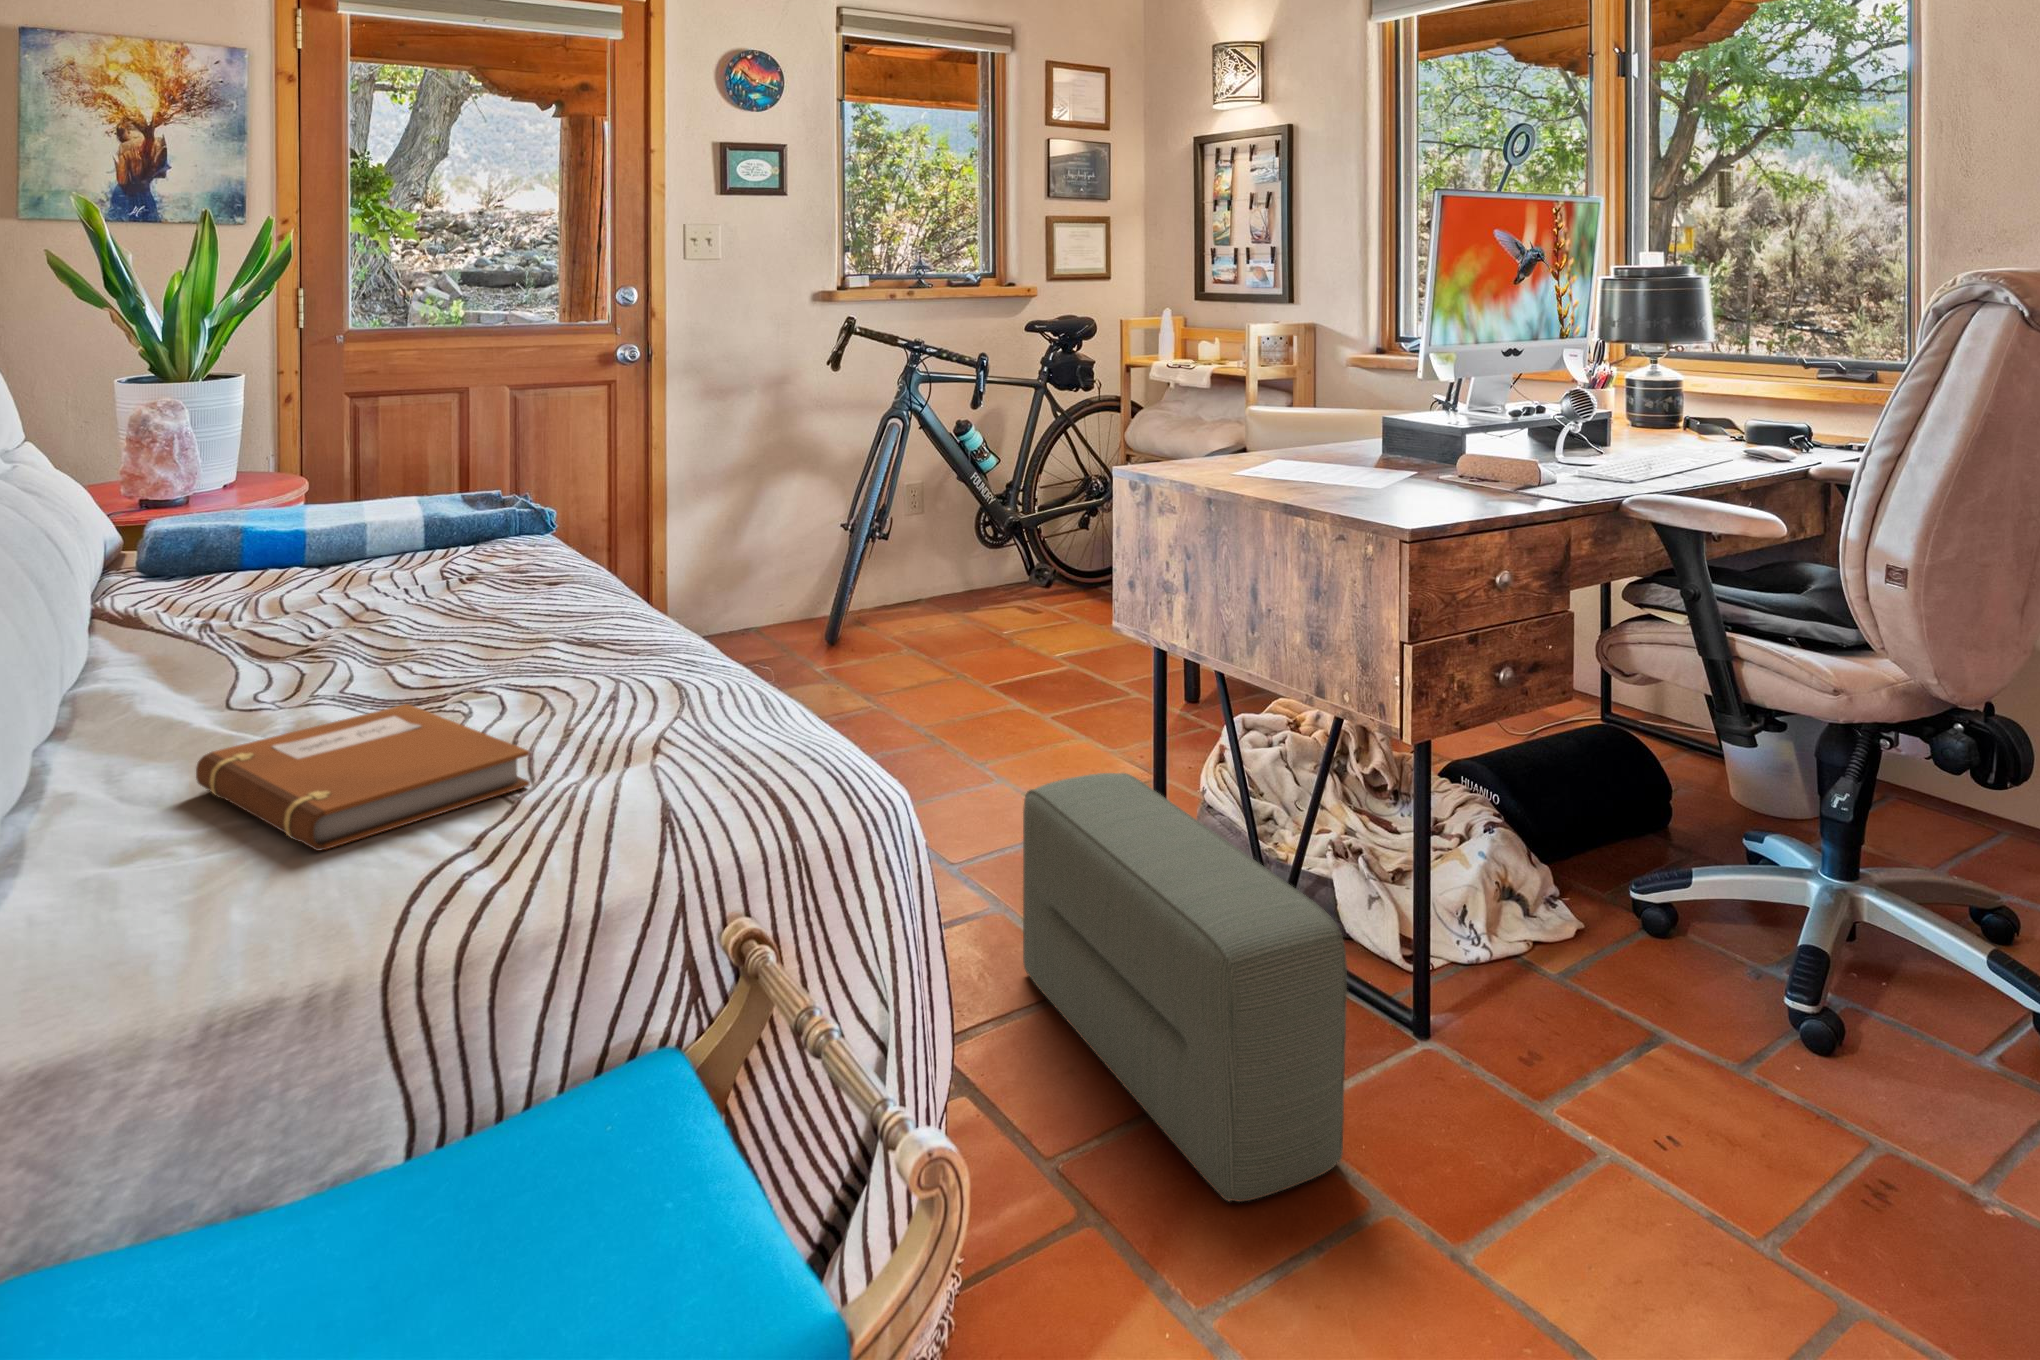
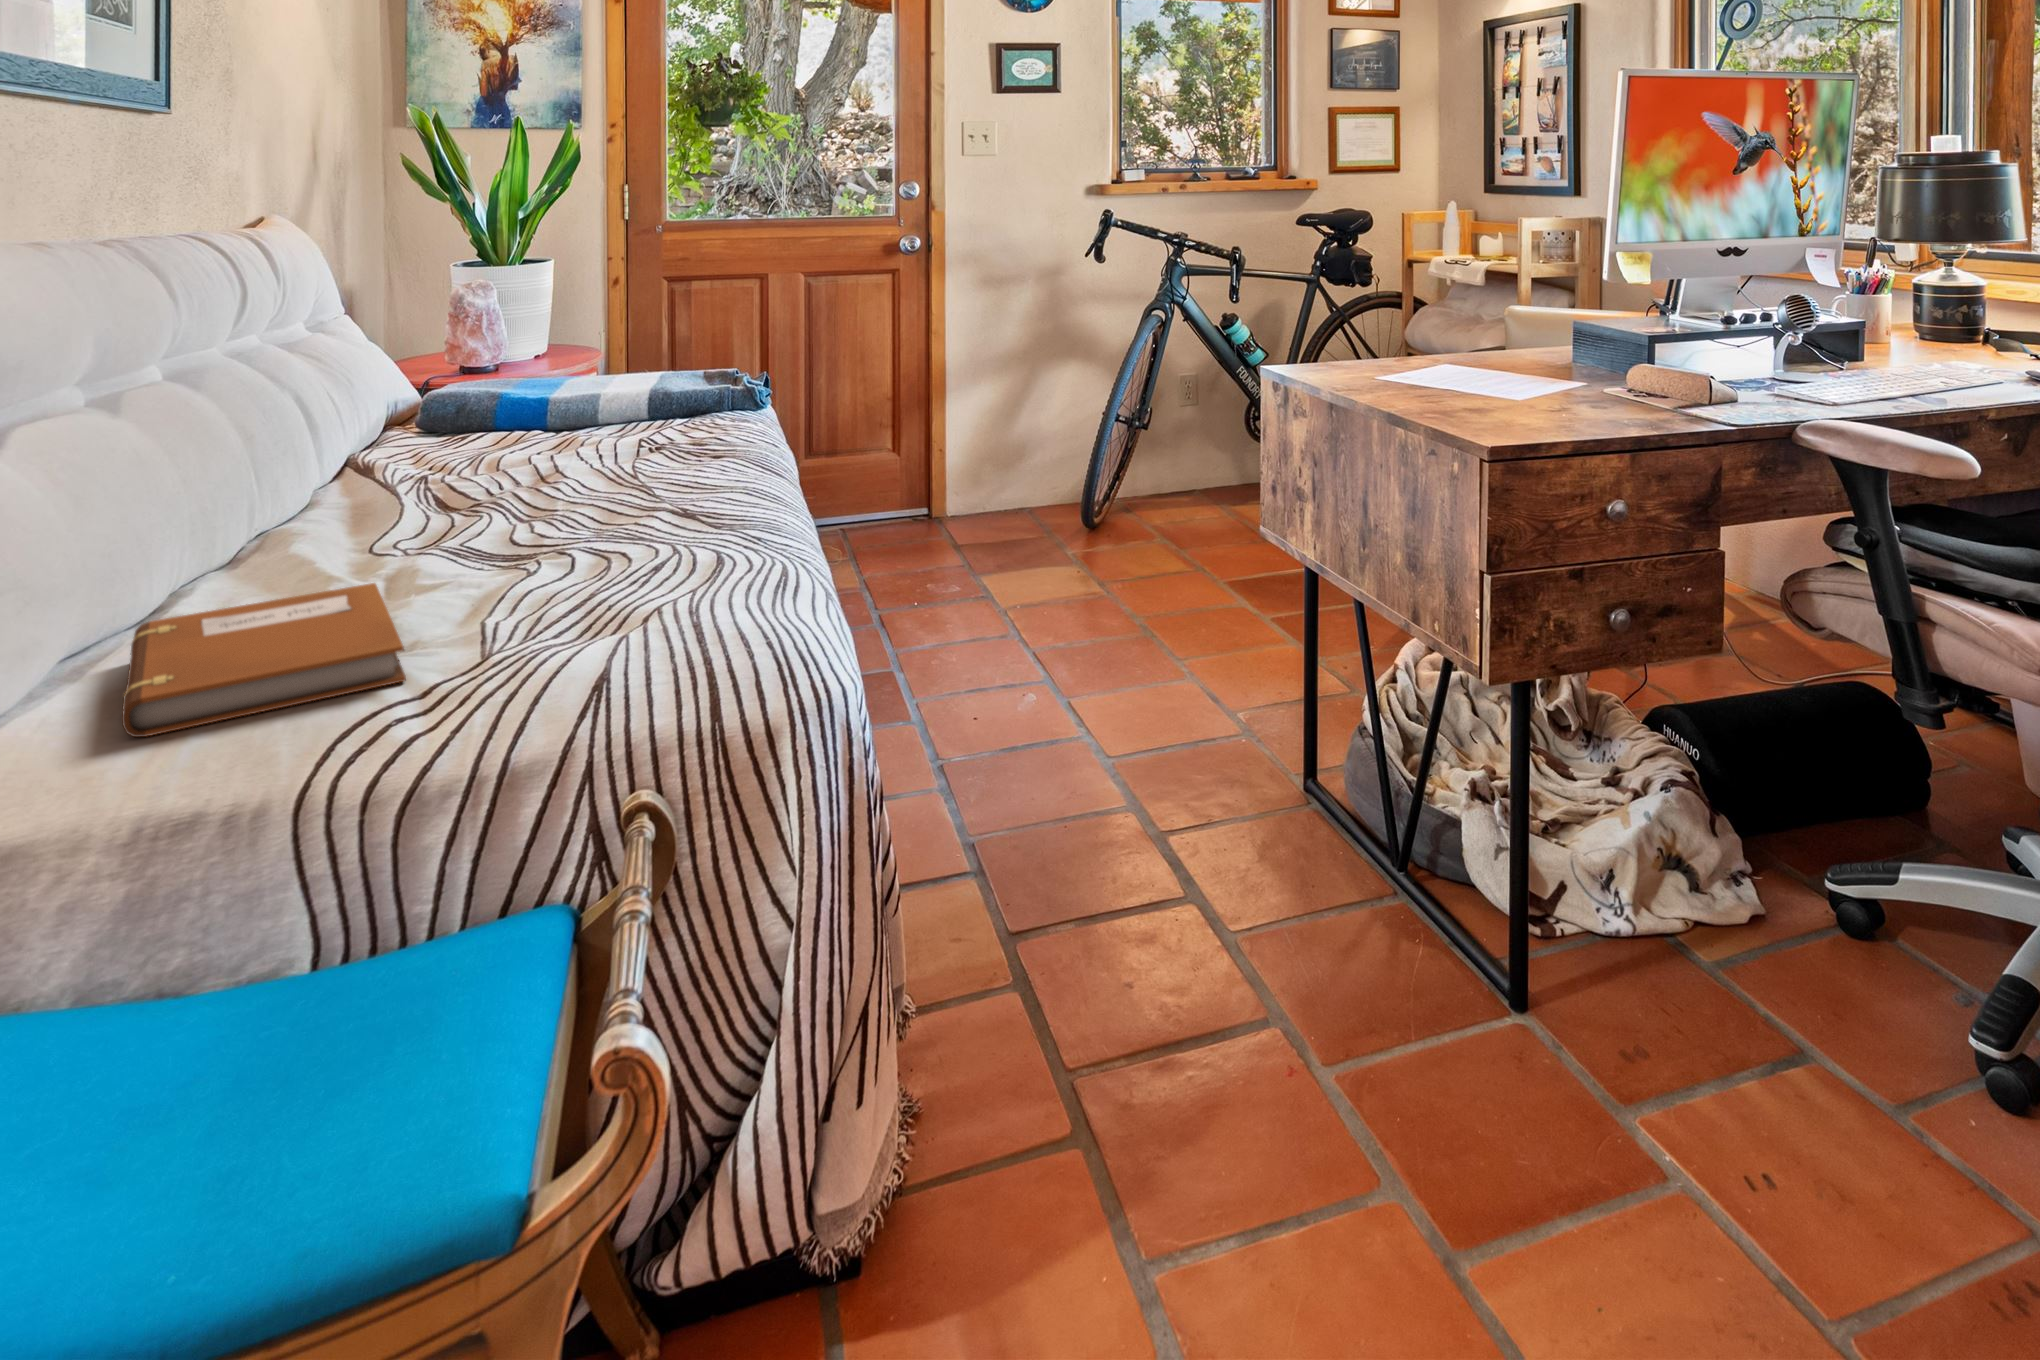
pouf: present [1023,773,1347,1201] -> none [1118,684,1363,1176]

